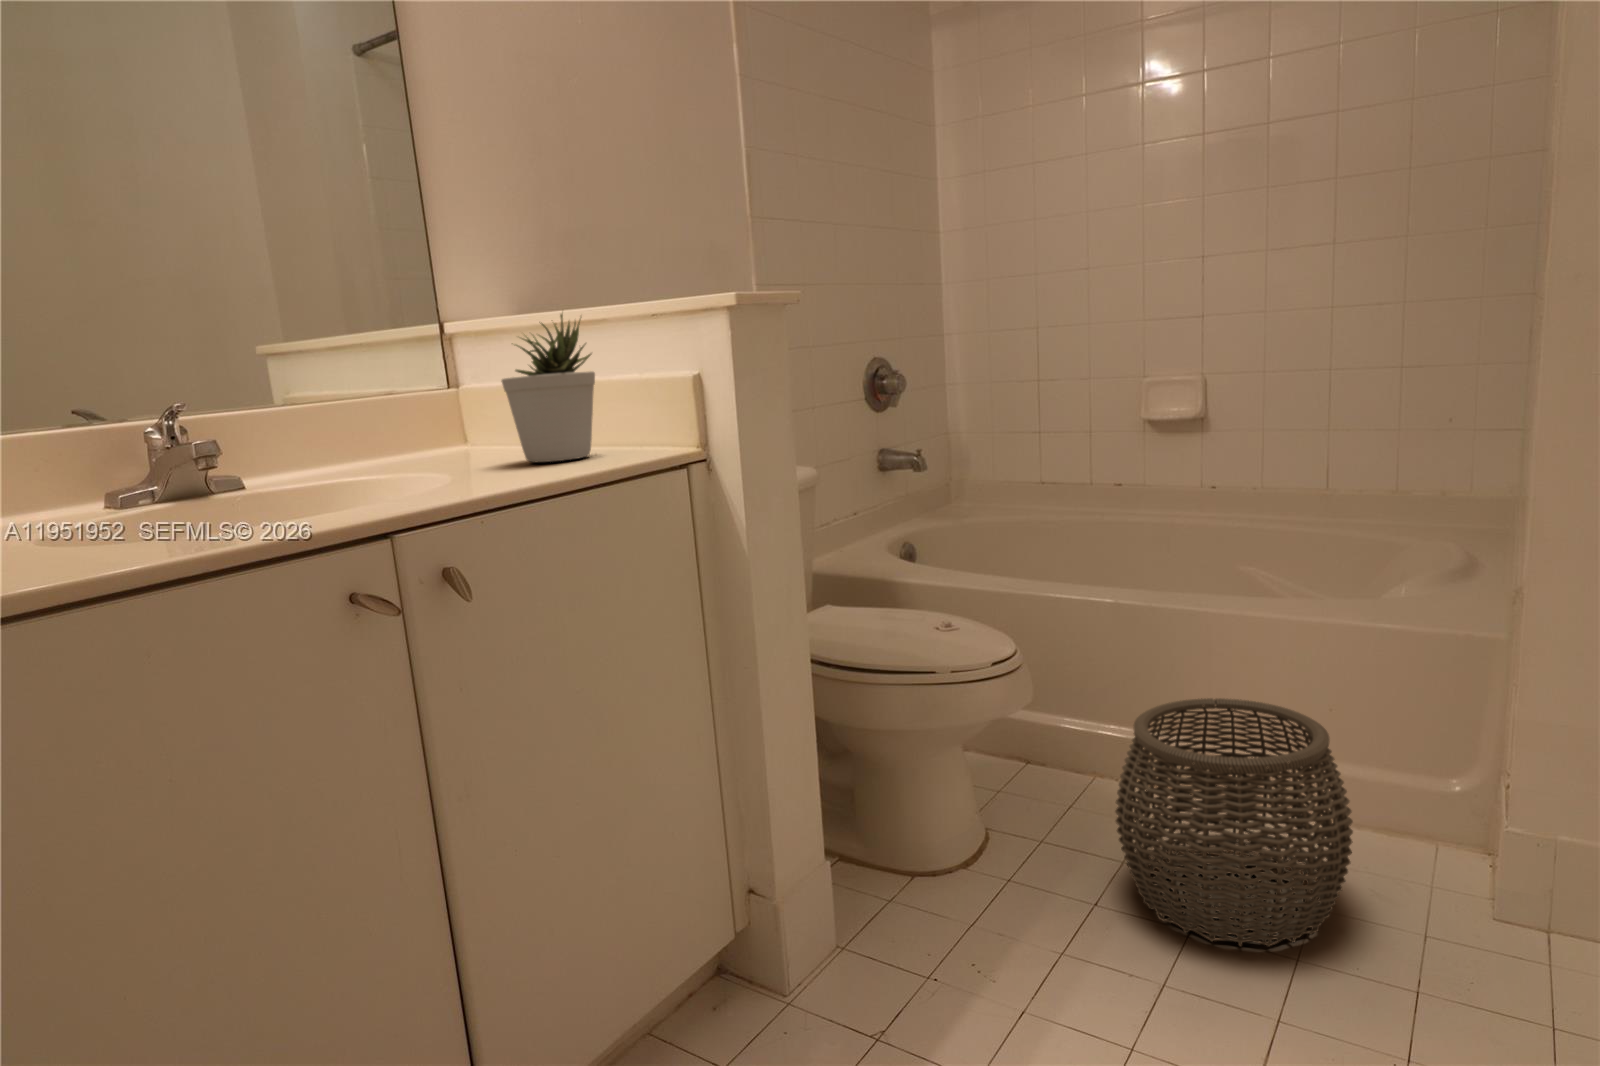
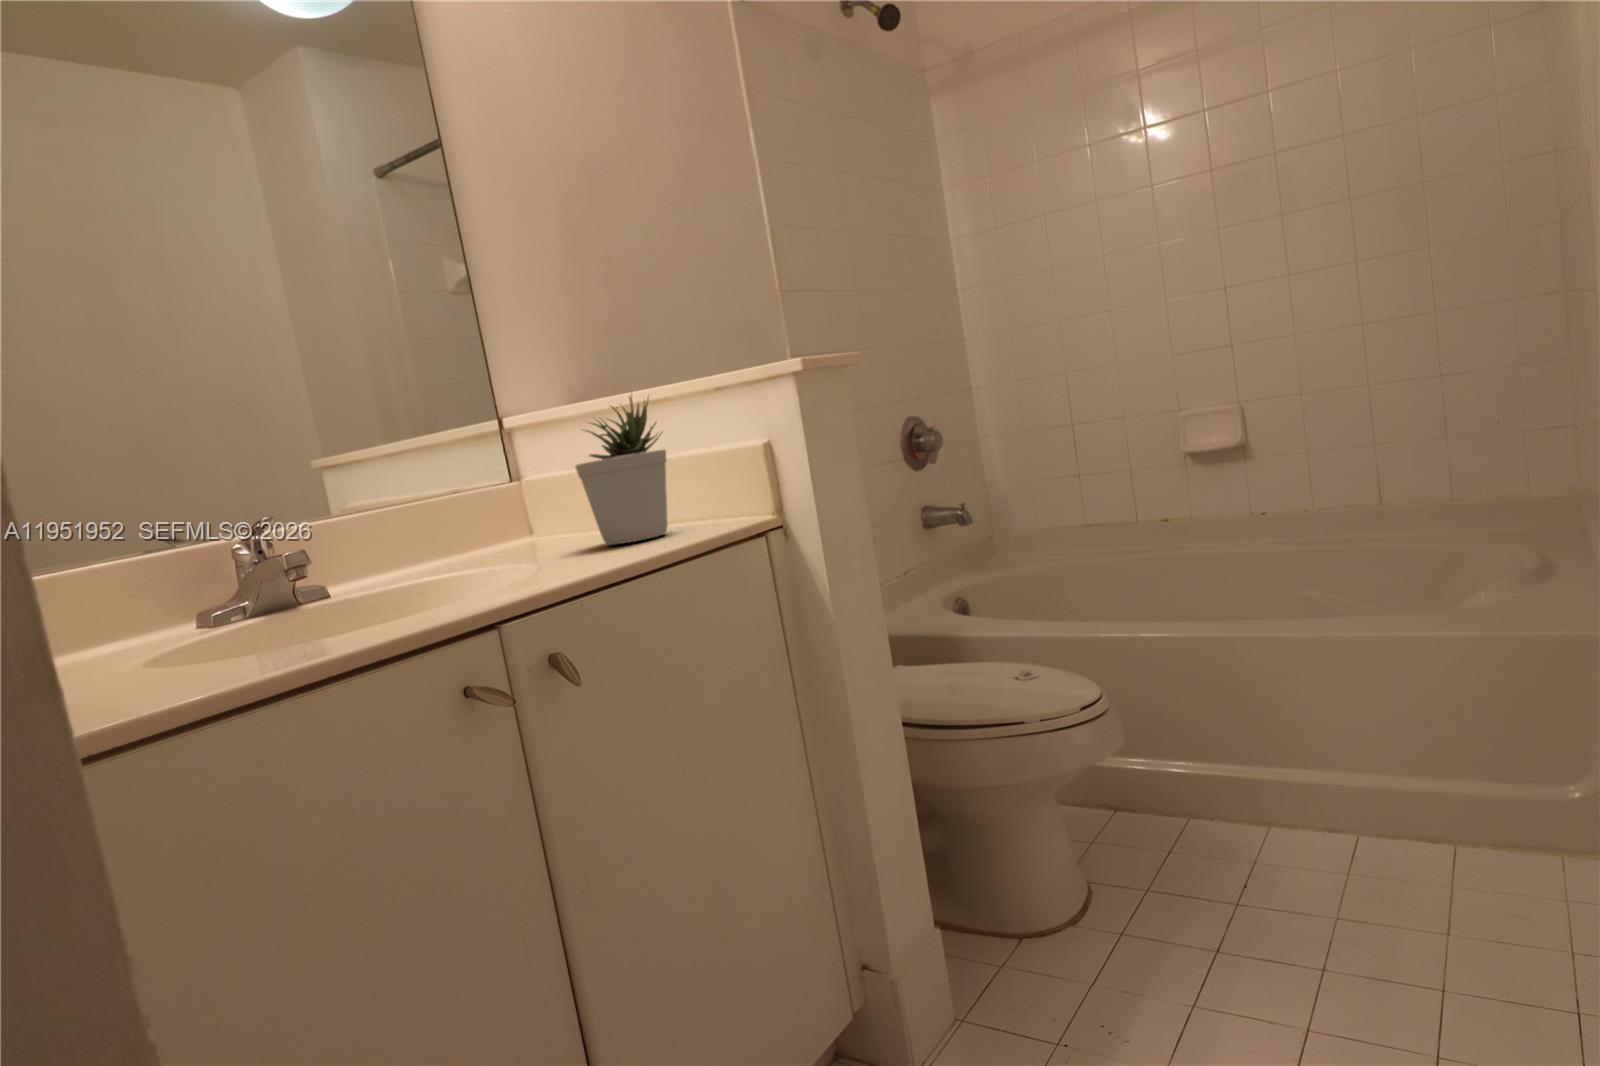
woven basket: present [1115,698,1353,947] -> none [1226,723,1485,983]

